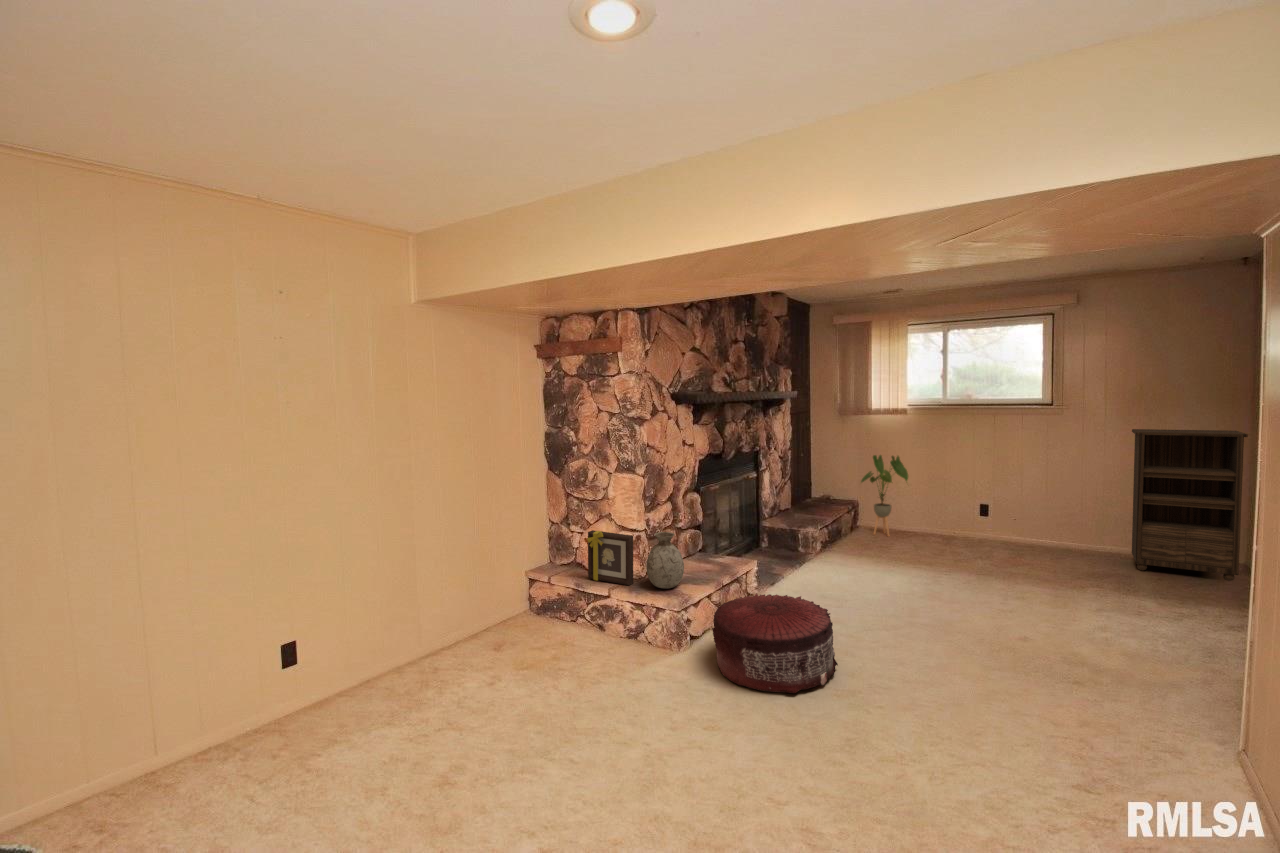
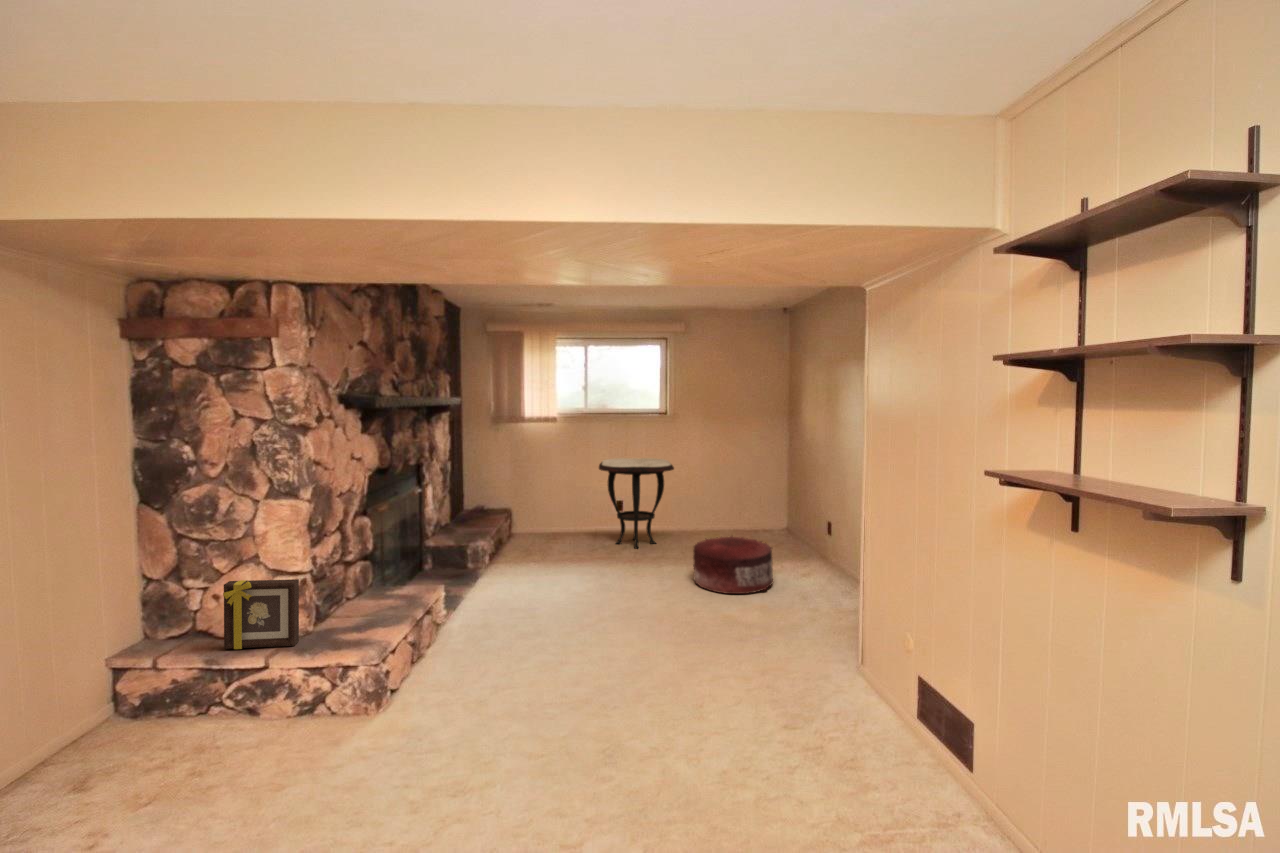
bookshelf: present [1132,429,1248,581] -> none [726,433,794,543]
house plant: present [861,455,908,536] -> none [519,461,565,541]
side table: none [945,456,1046,558] -> present [599,458,674,549]
vase: present [646,532,684,588] -> none [320,568,373,640]
pouf: present [712,593,838,693] -> present [693,536,773,594]

